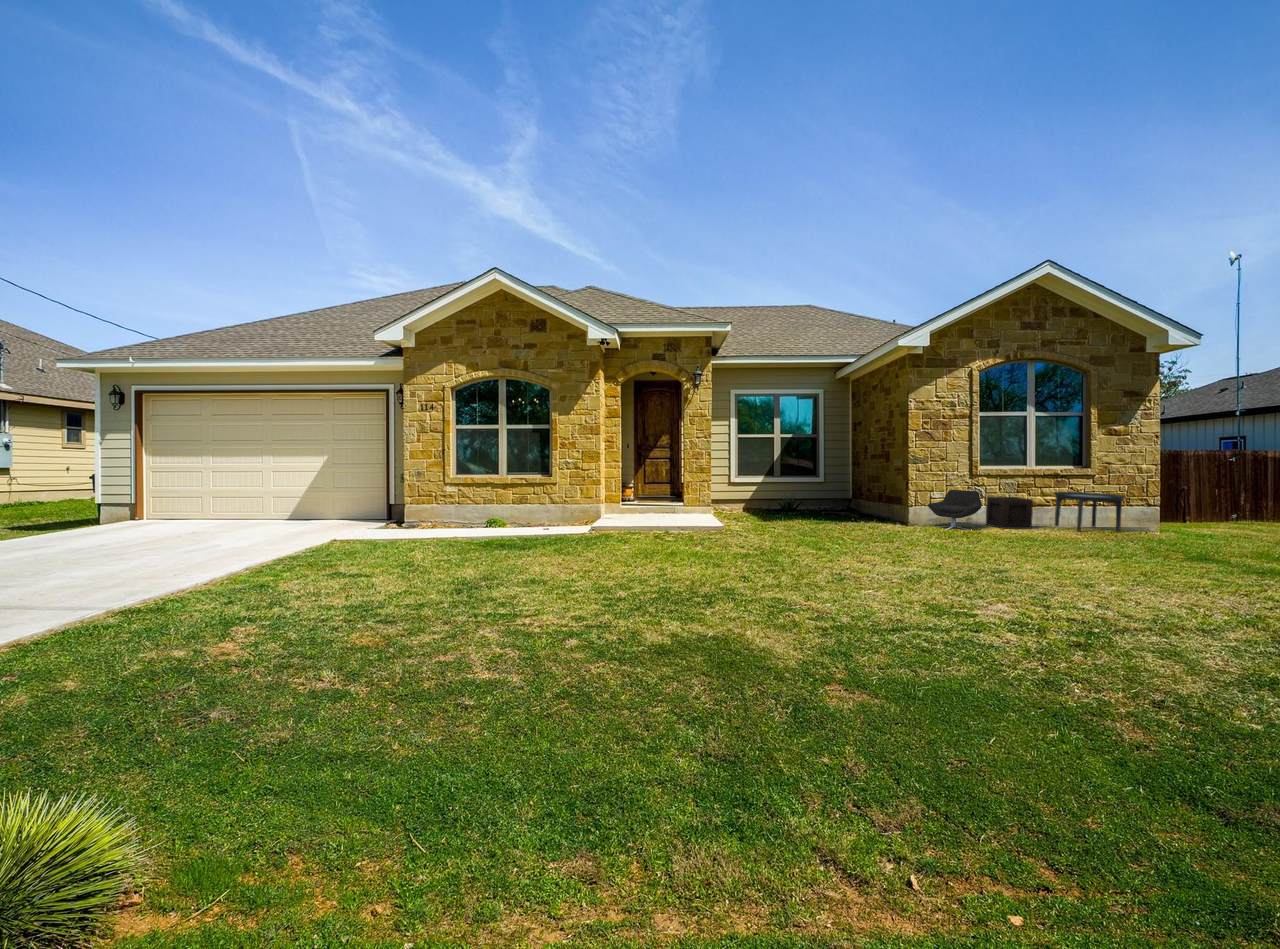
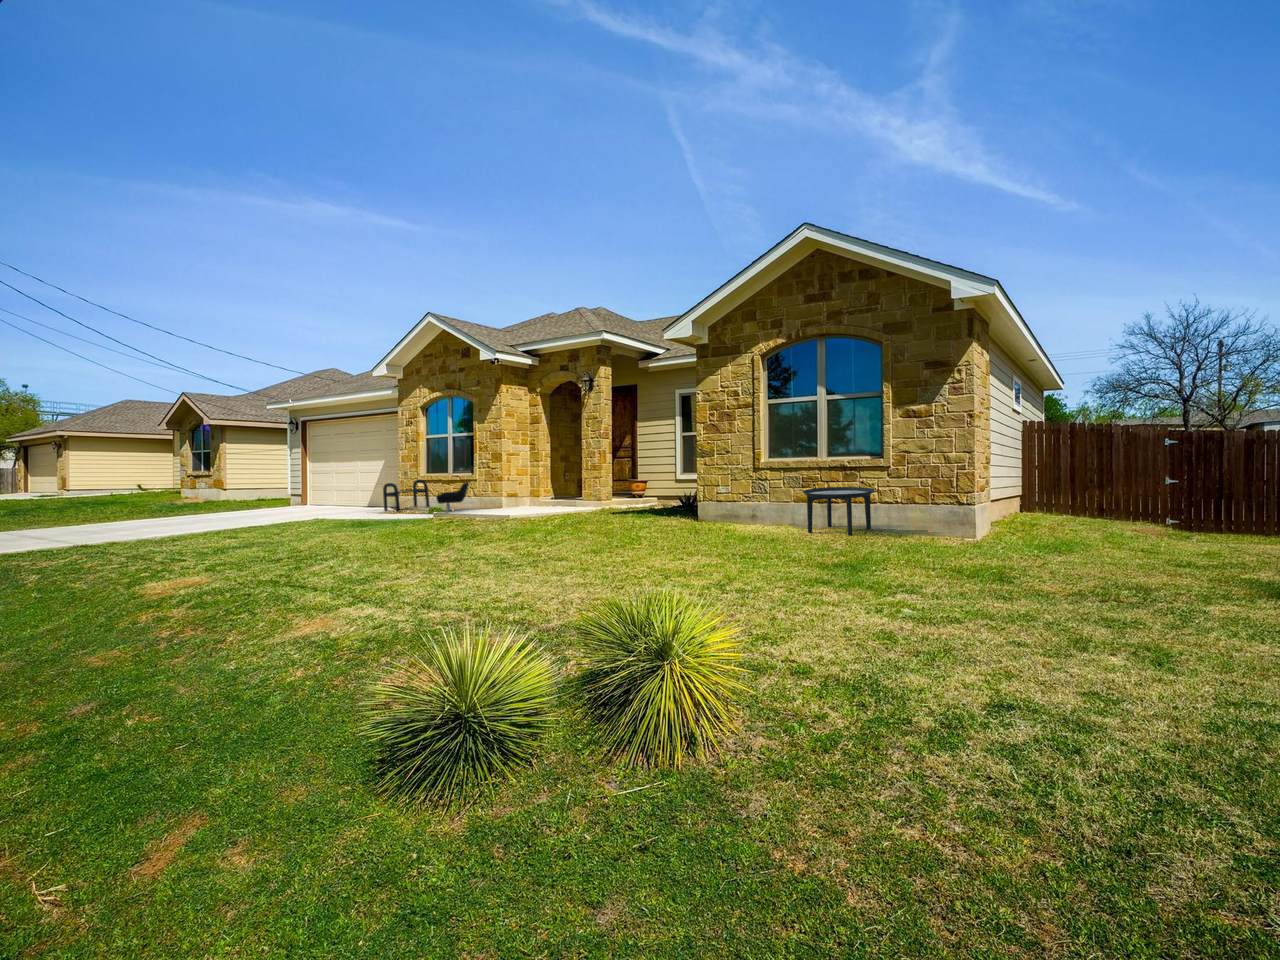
bench: none [422,485,470,528] -> present [383,480,430,511]
lounge chair: present [928,490,982,530] -> present [436,482,469,512]
wooden crate: present [986,497,1033,529] -> none [752,492,796,528]

